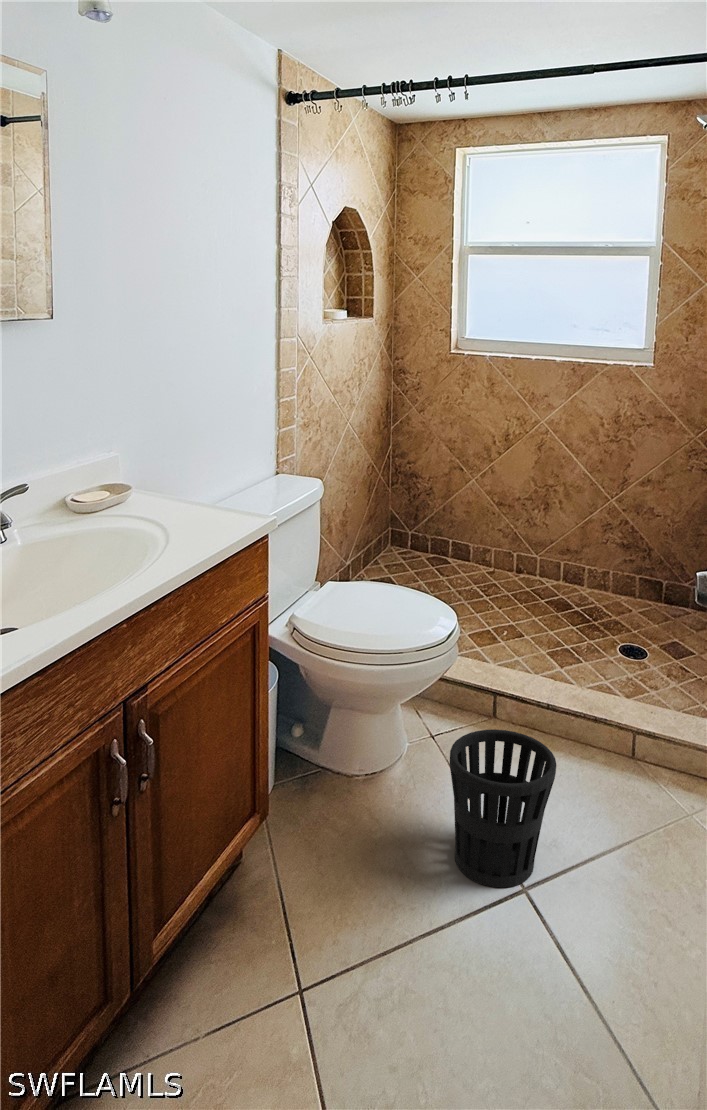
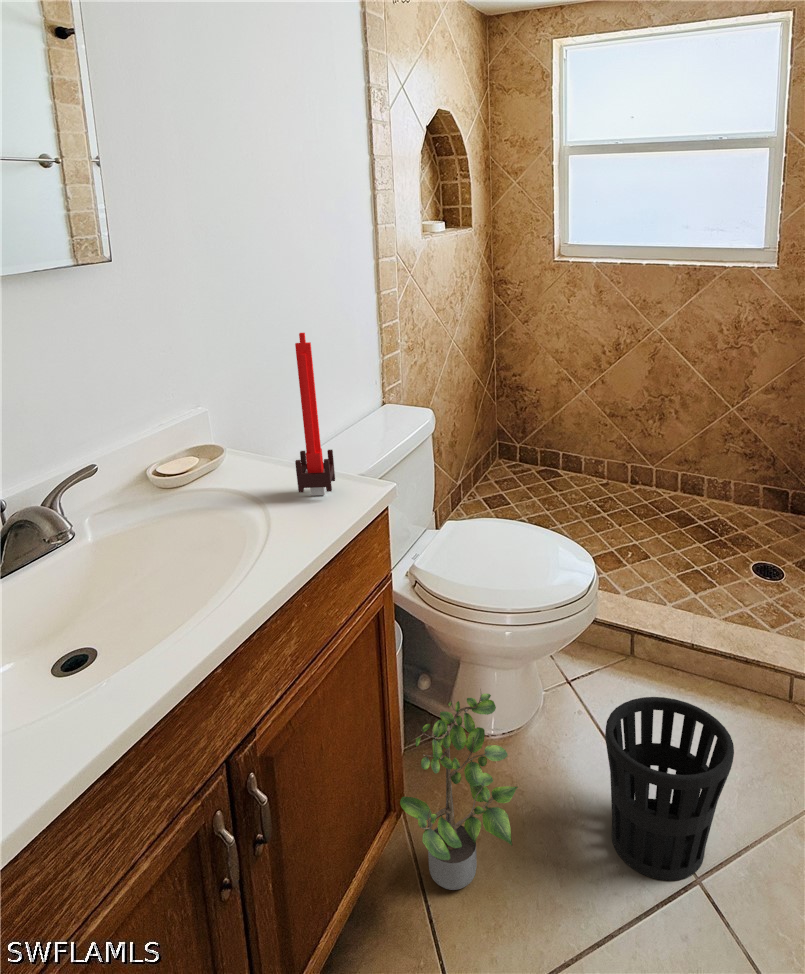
candle: none [191,385,224,522] -> present [295,333,335,495]
potted plant: none [265,704,373,890] -> present [400,694,518,890]

